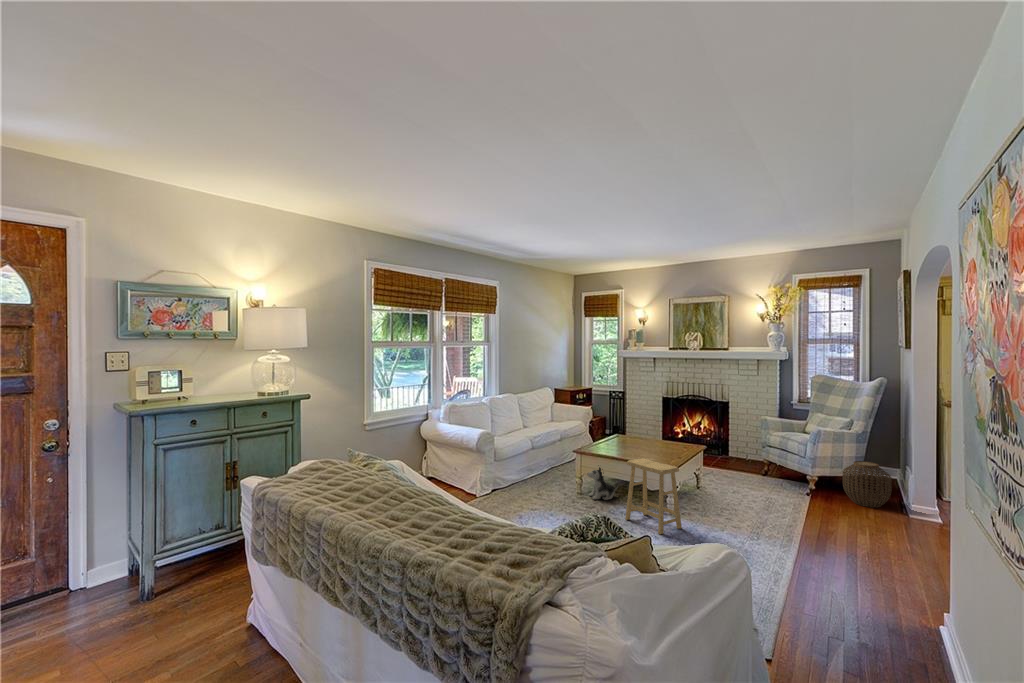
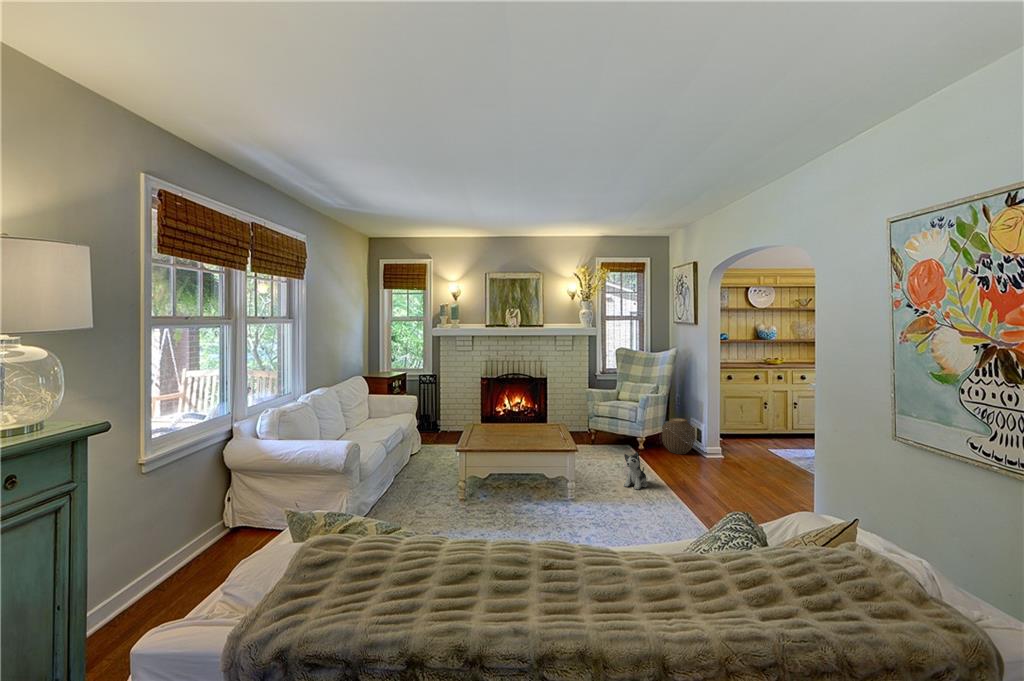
footstool: present [625,458,682,534] -> none [562,449,616,526]
plush toy: present [588,467,618,500] -> present [624,452,648,490]

